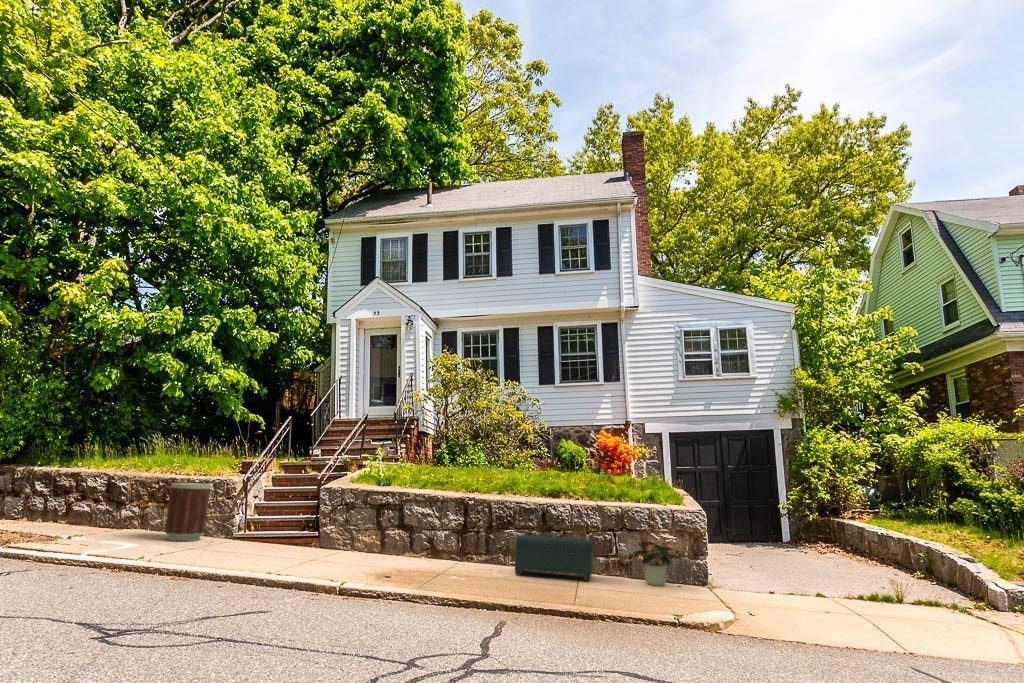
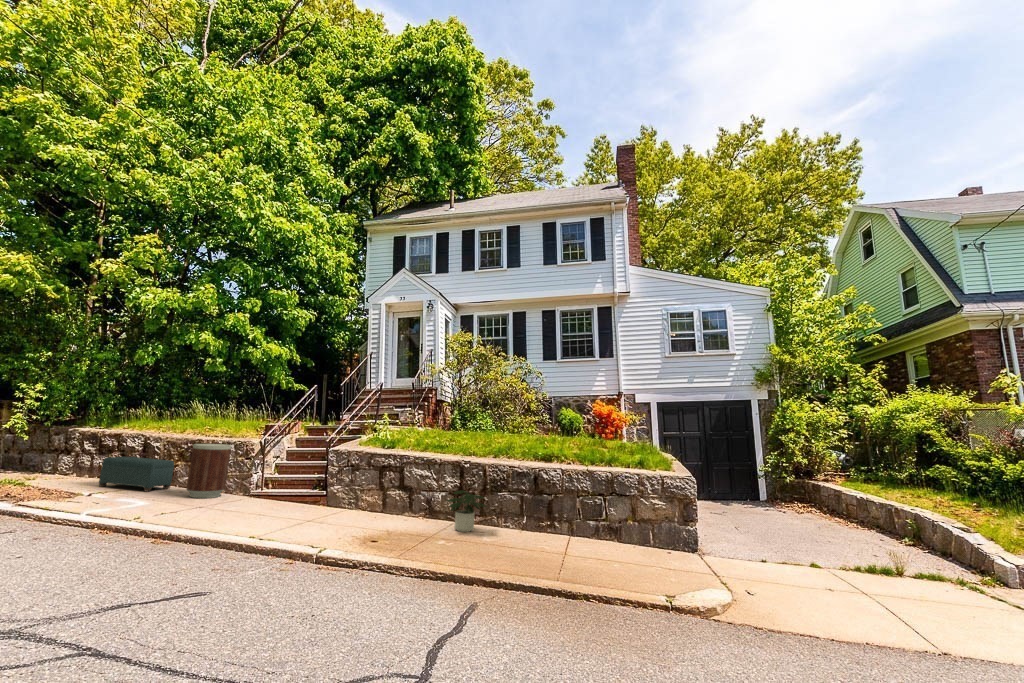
bench: present [515,535,594,581] -> present [99,457,174,492]
potted plant: present [634,542,681,586] -> present [447,491,486,532]

